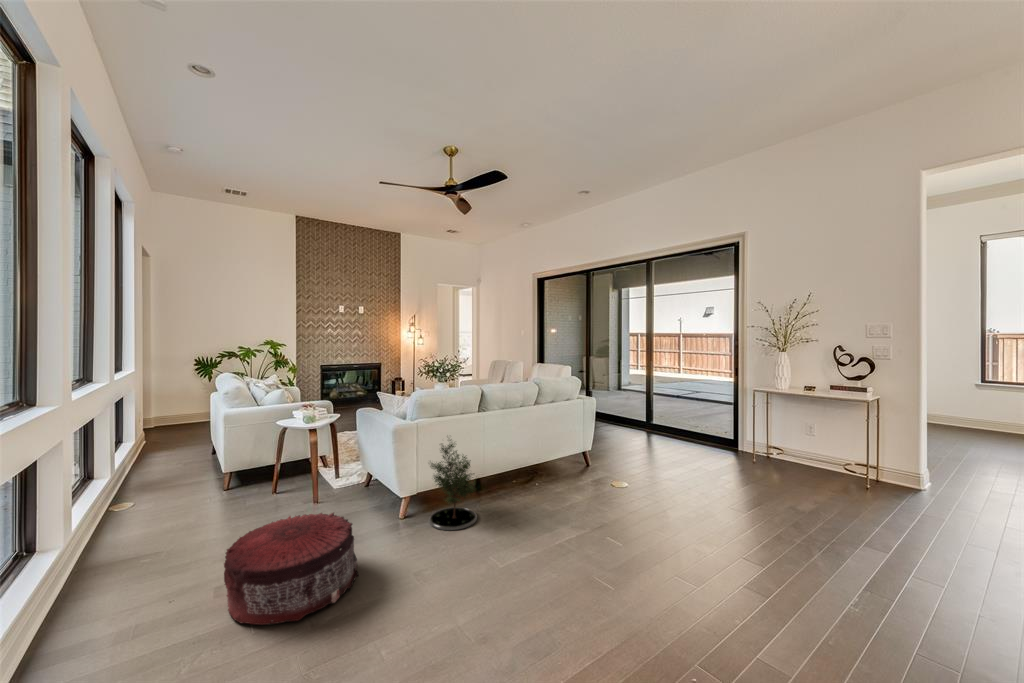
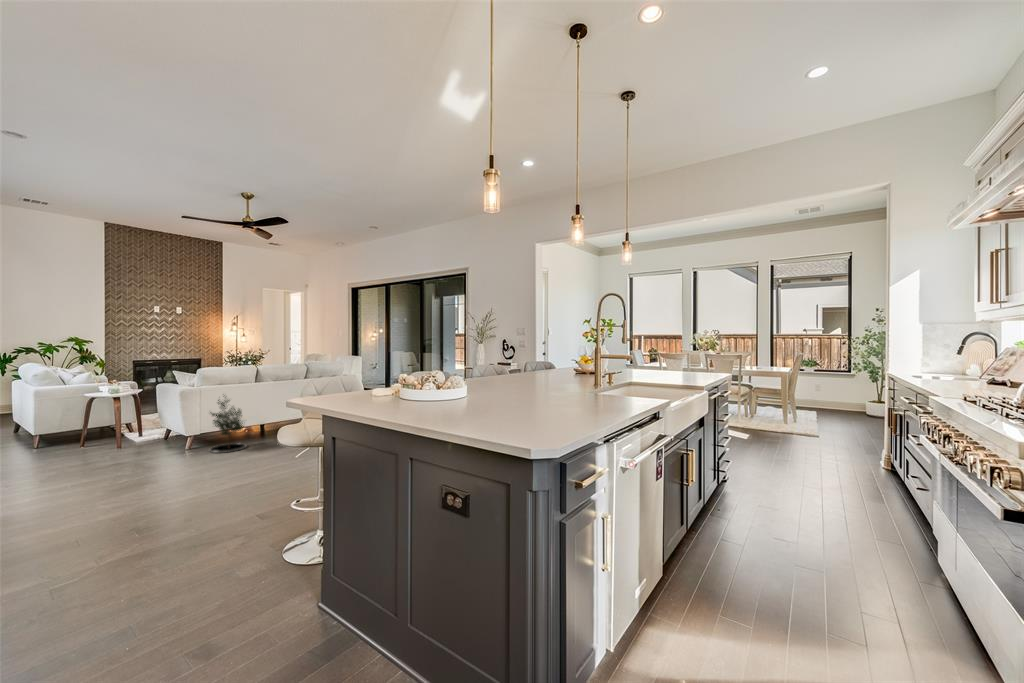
pouf: present [224,513,359,625] -> none [45,438,147,491]

